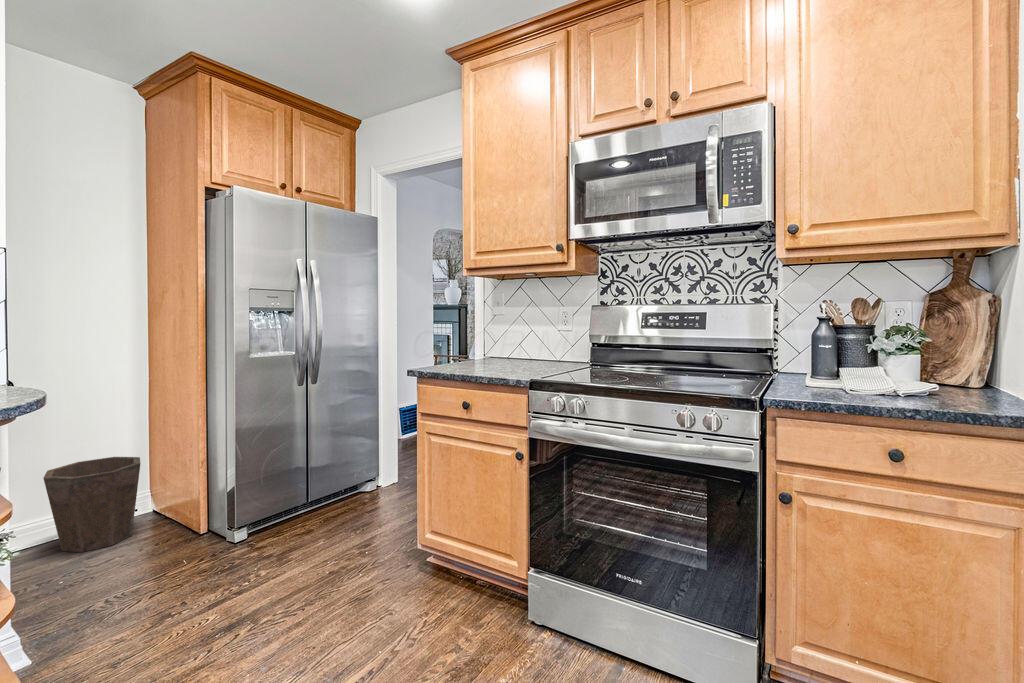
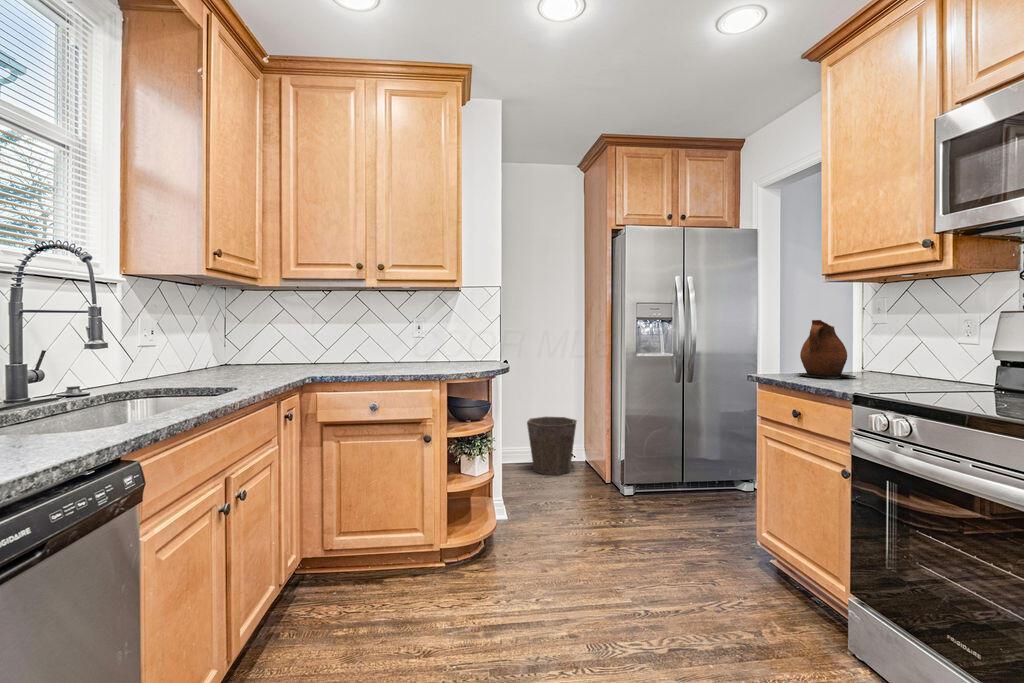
ceramic pitcher: none [443,313,494,368] -> present [798,320,856,377]

